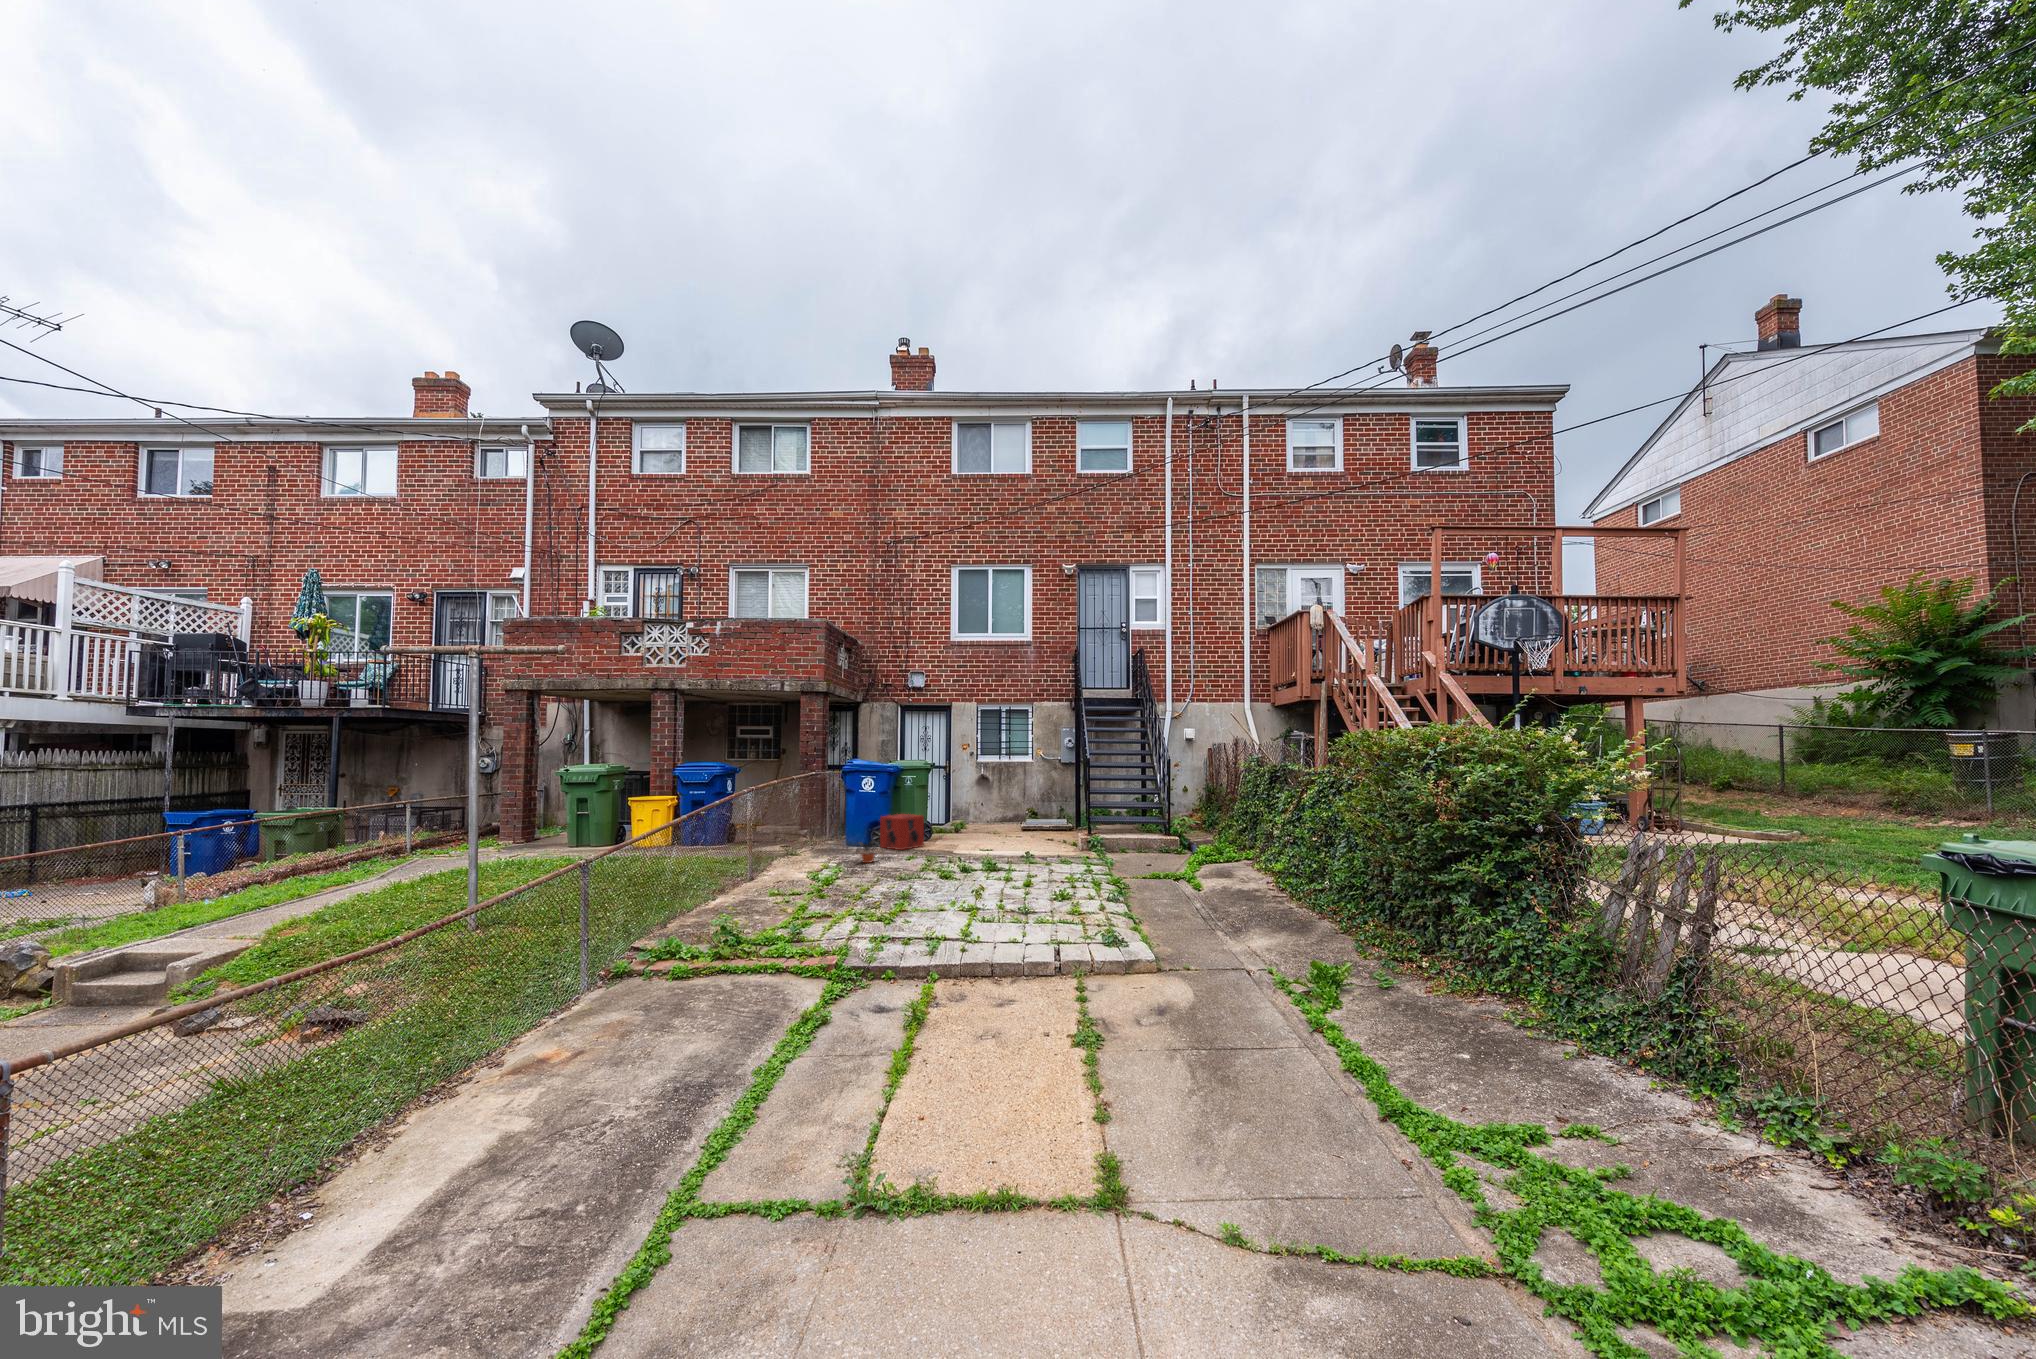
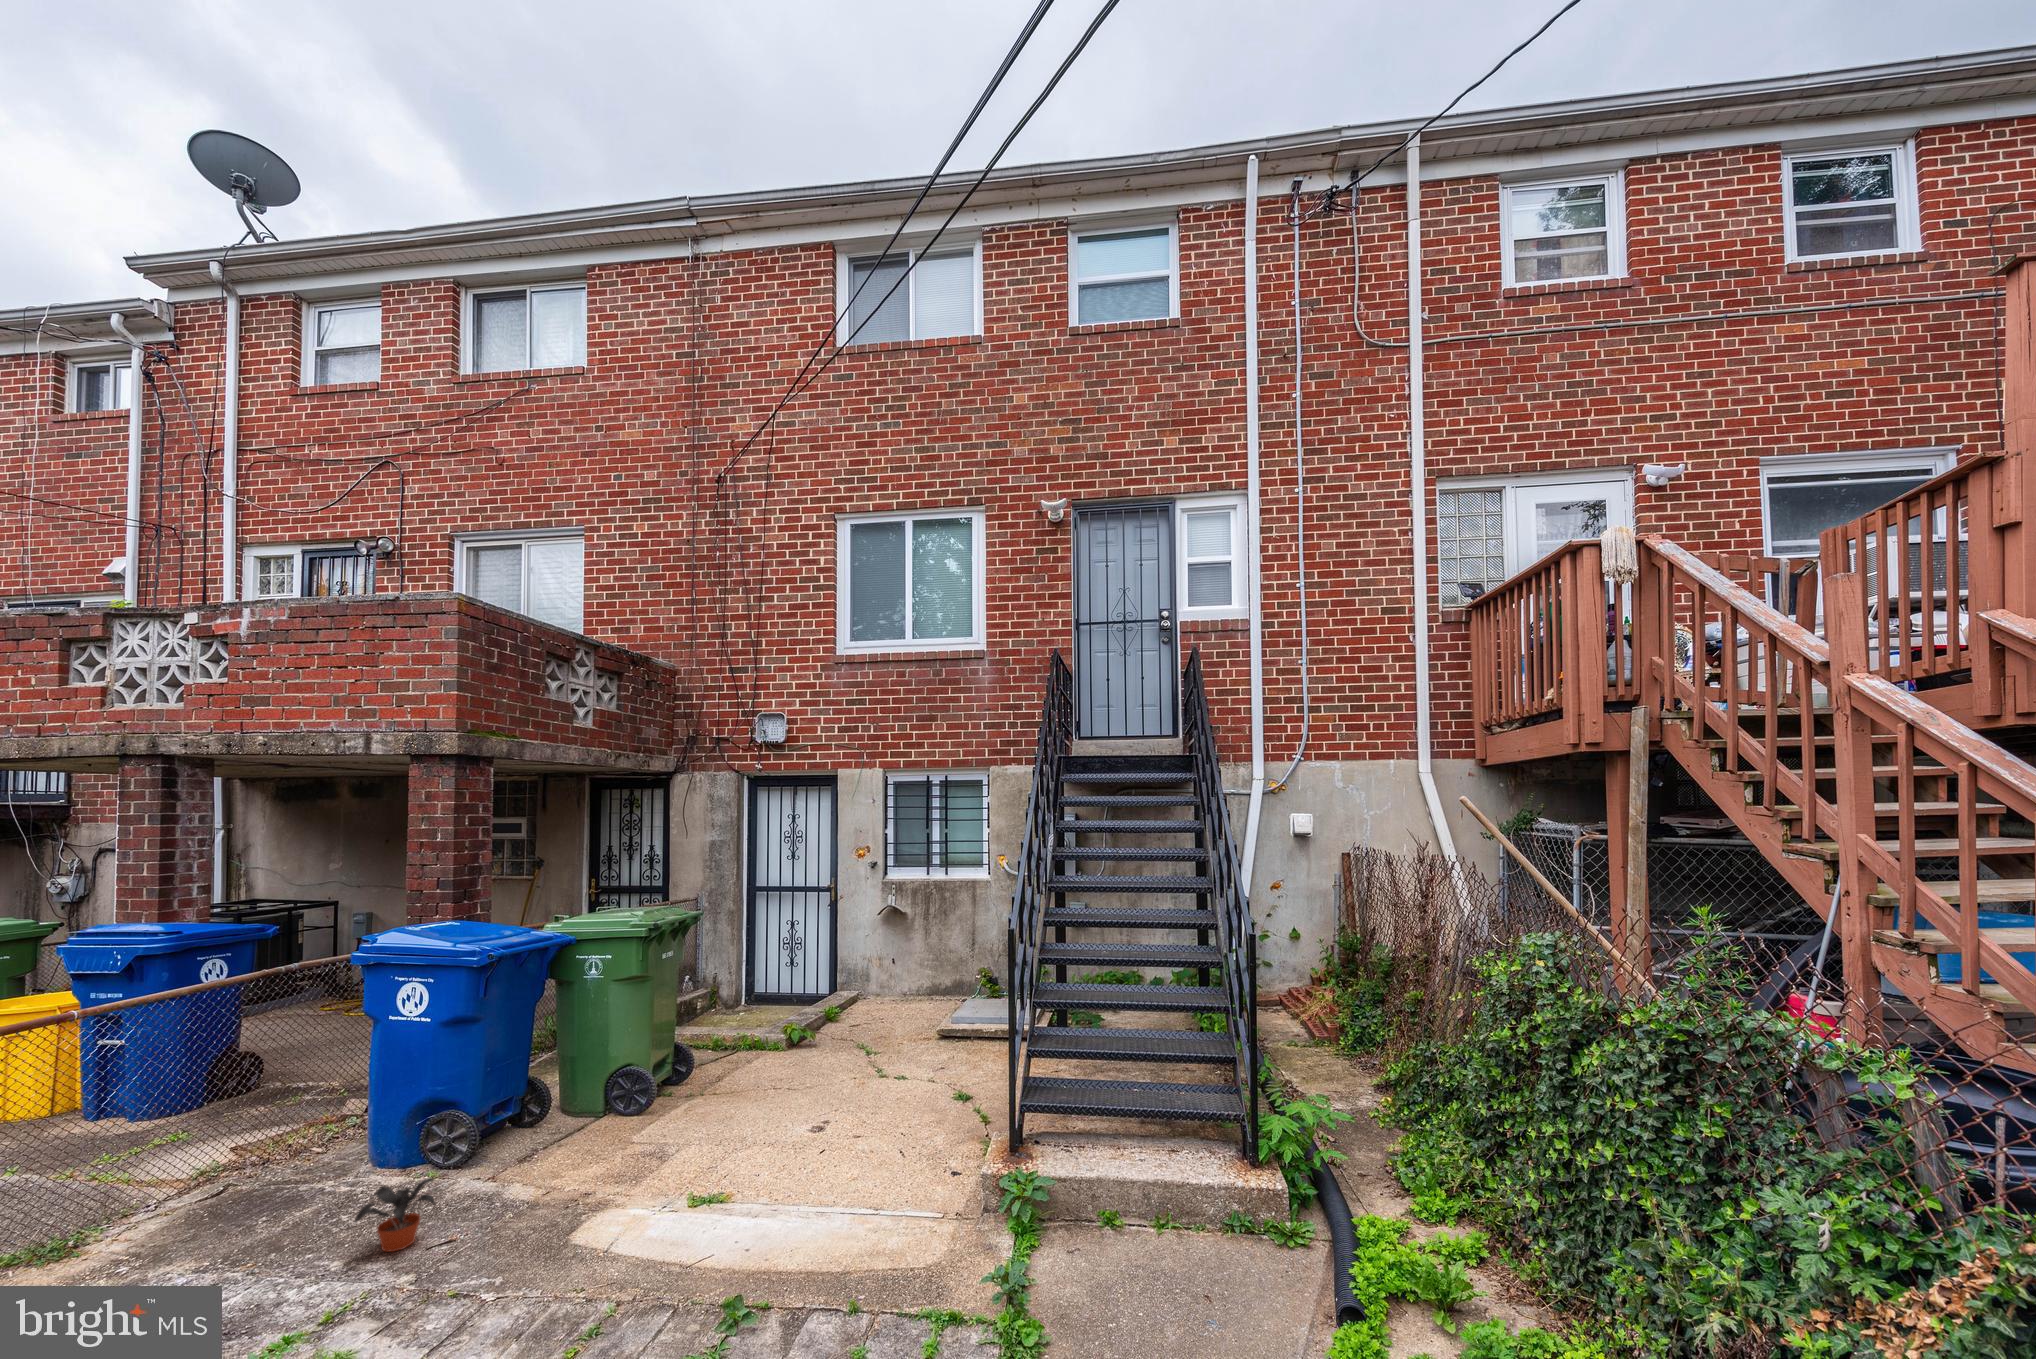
storage box: present [880,814,924,850] -> none [538,1051,640,1165]

